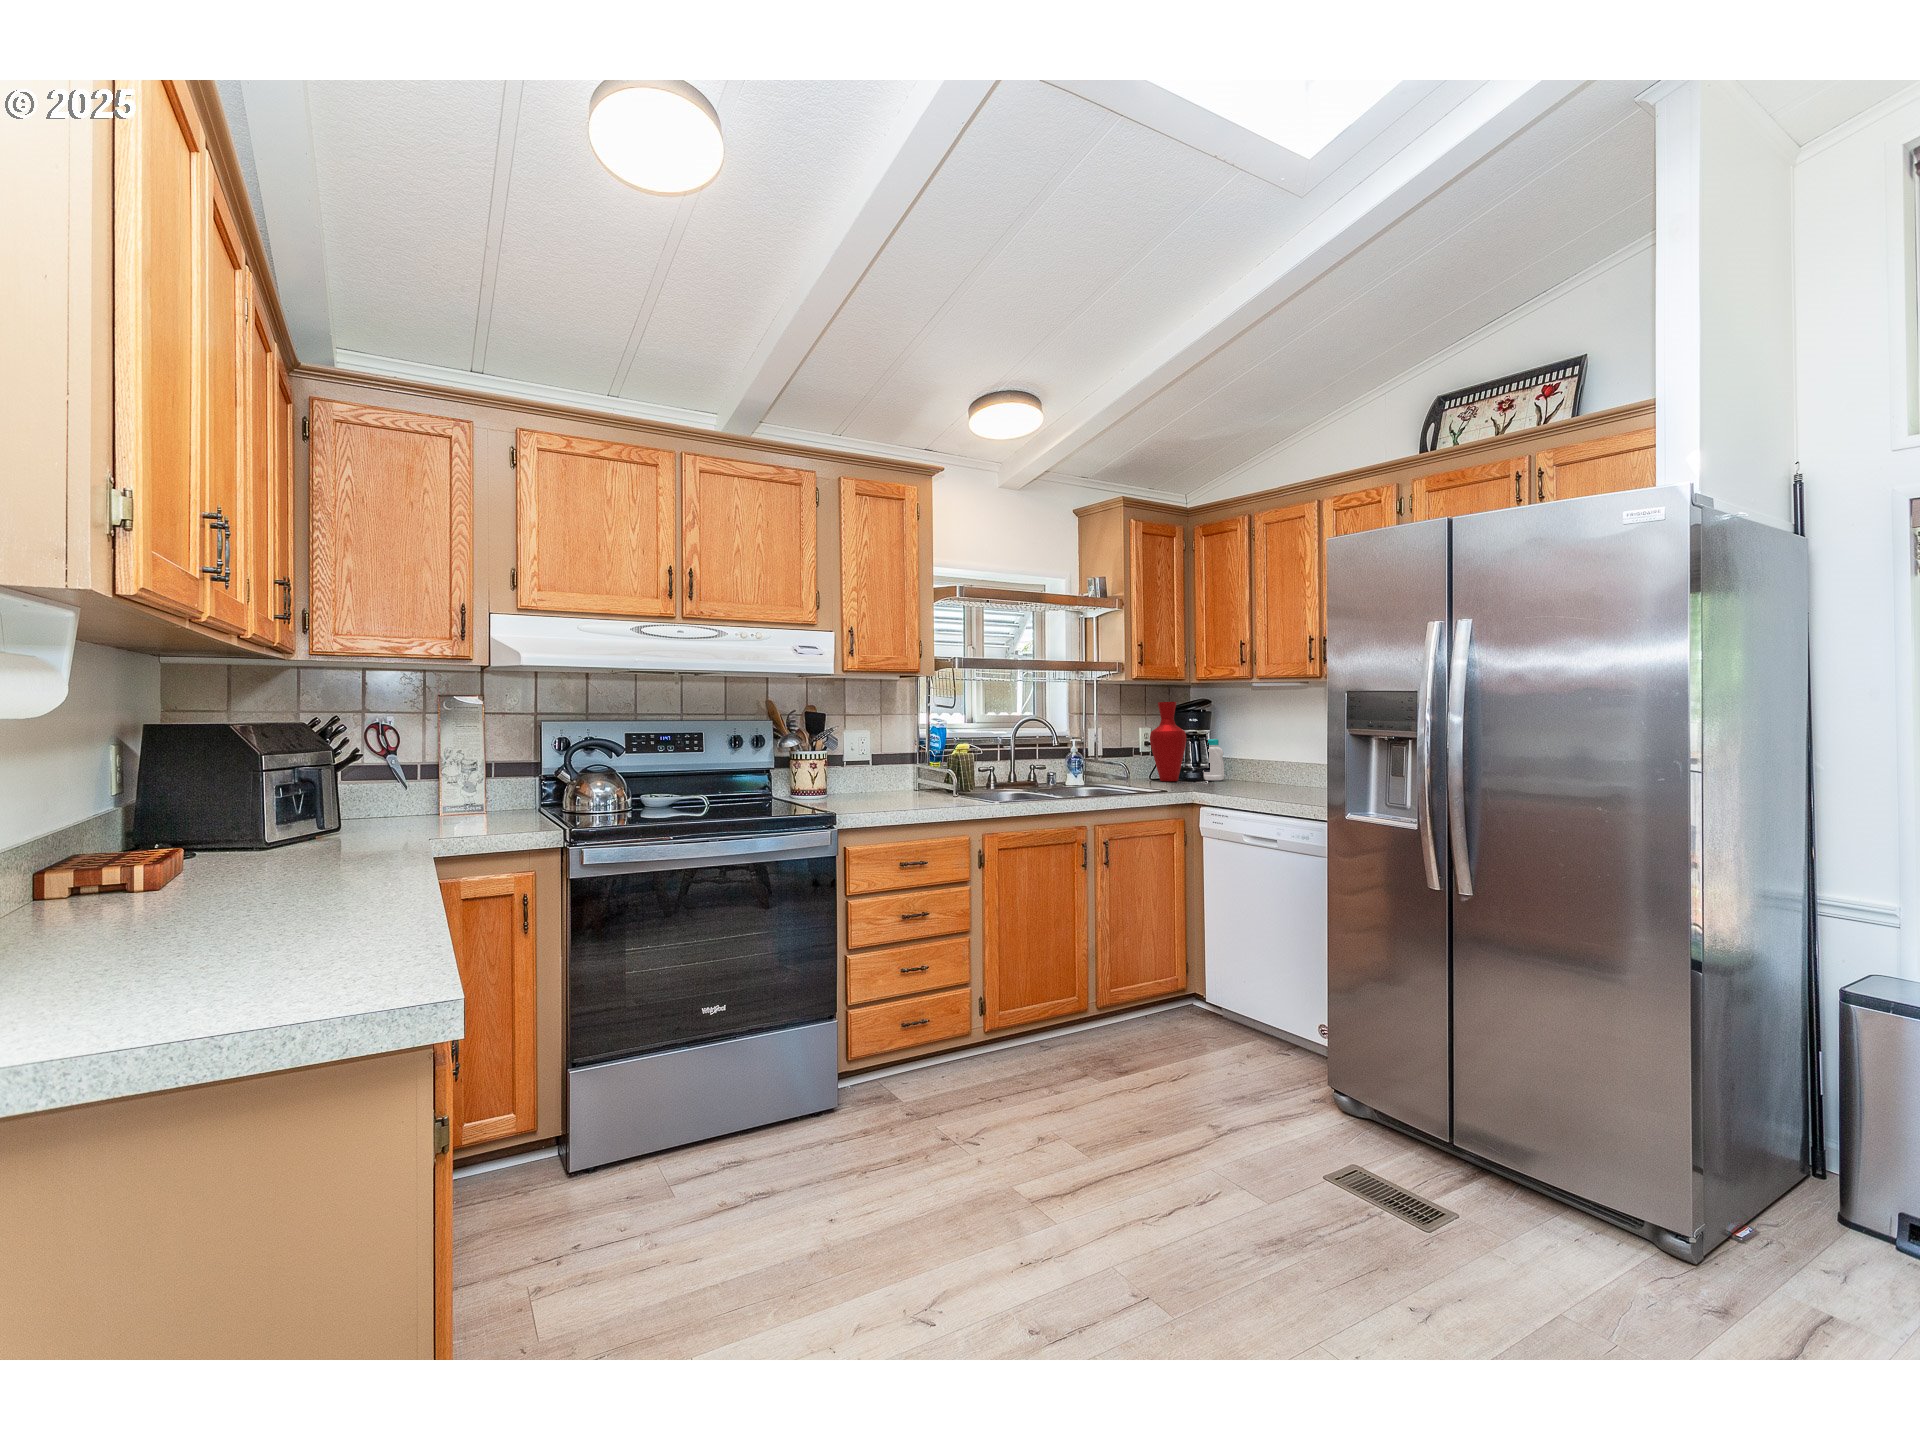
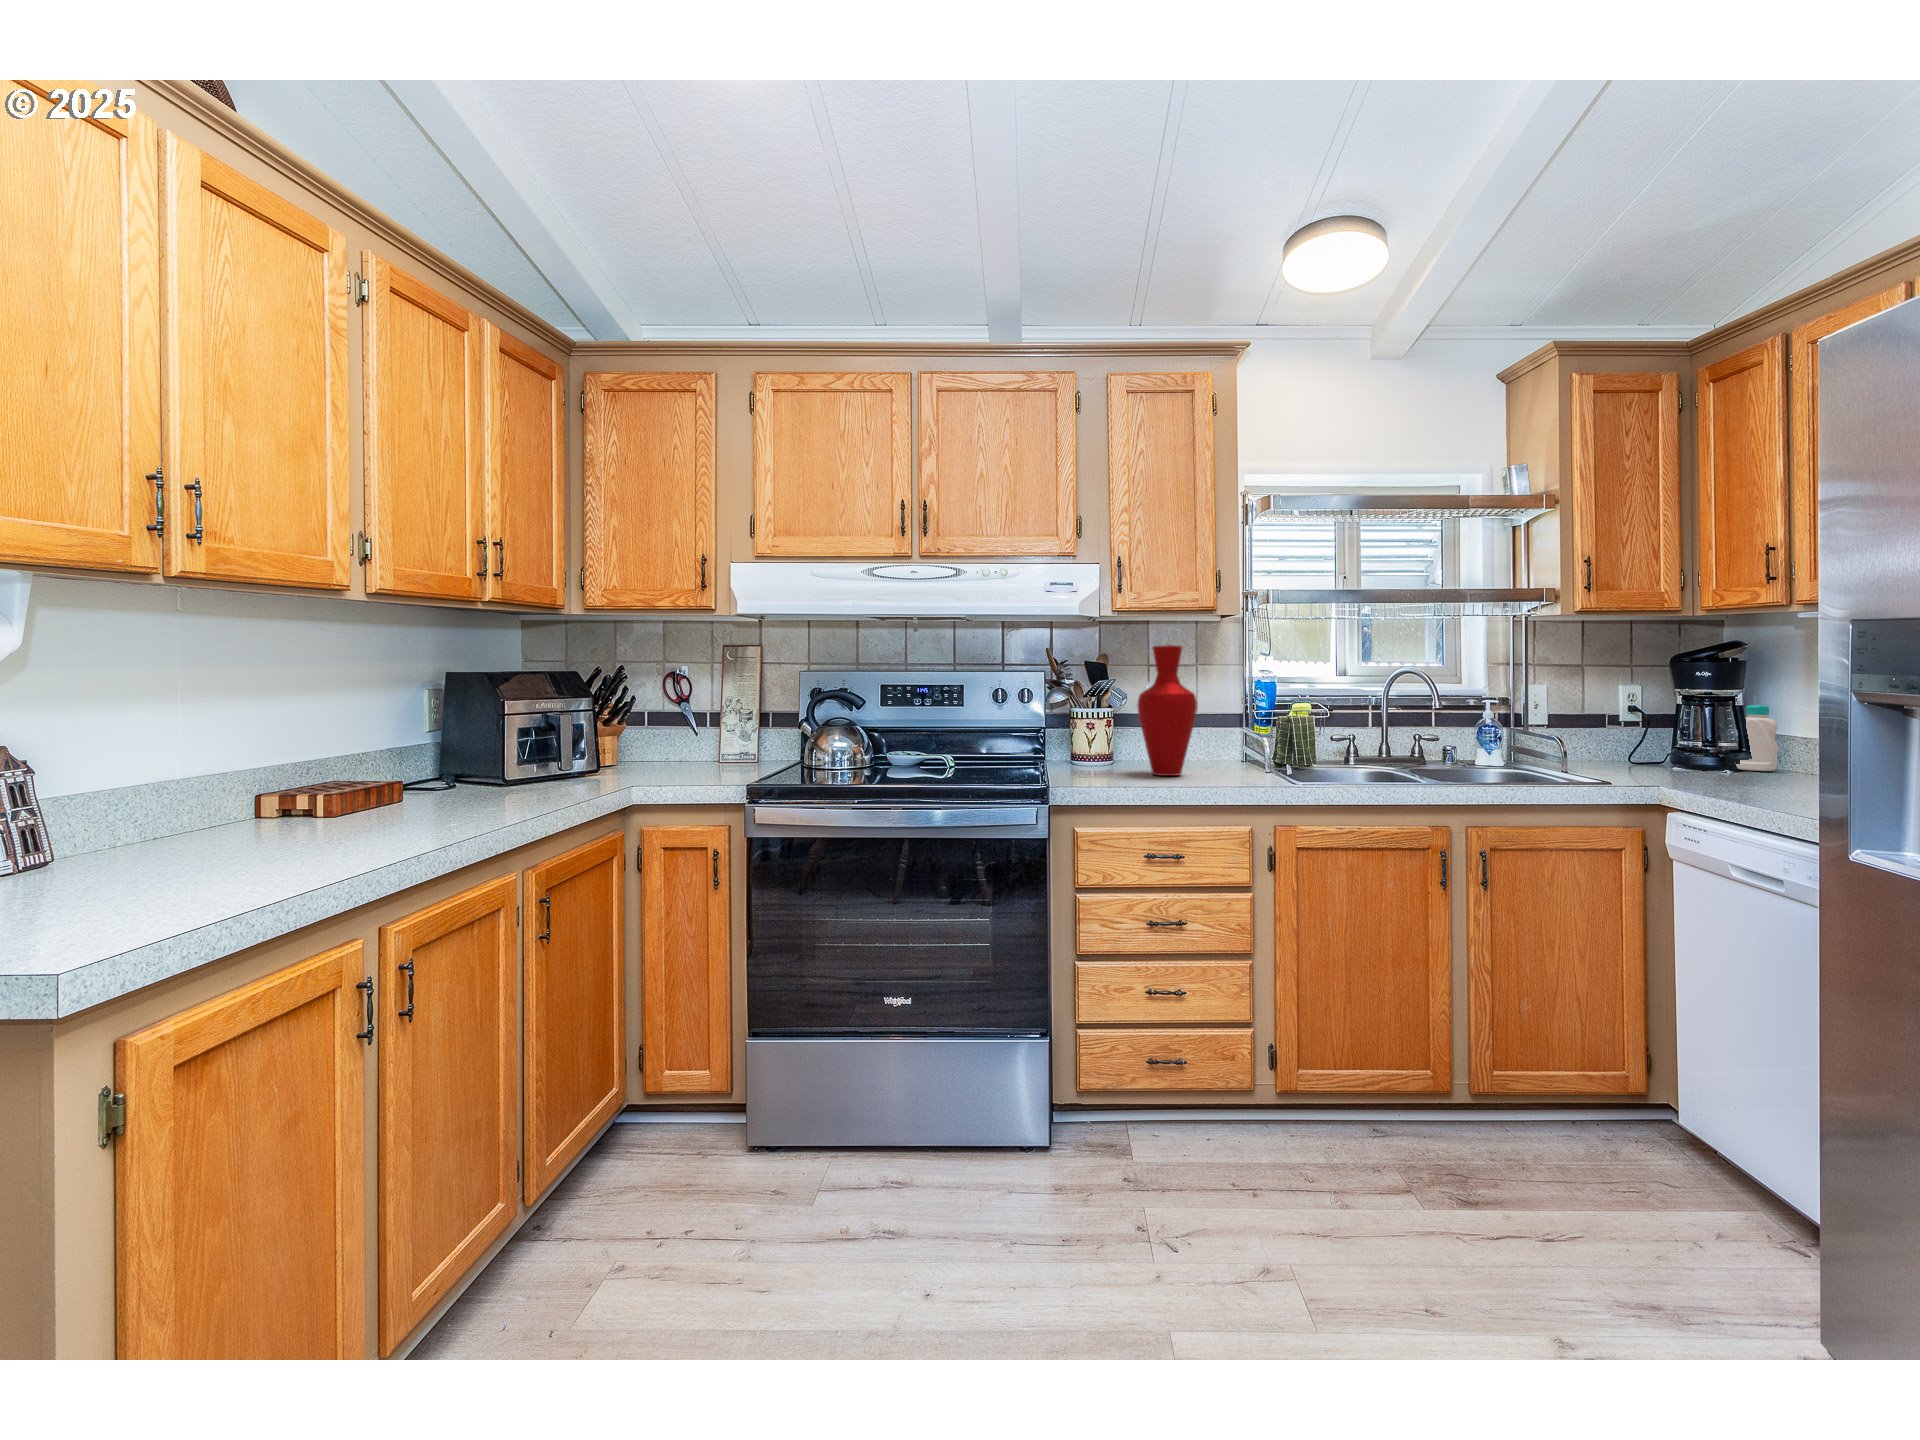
vase: present [1150,702,1186,781] -> present [1137,645,1197,776]

